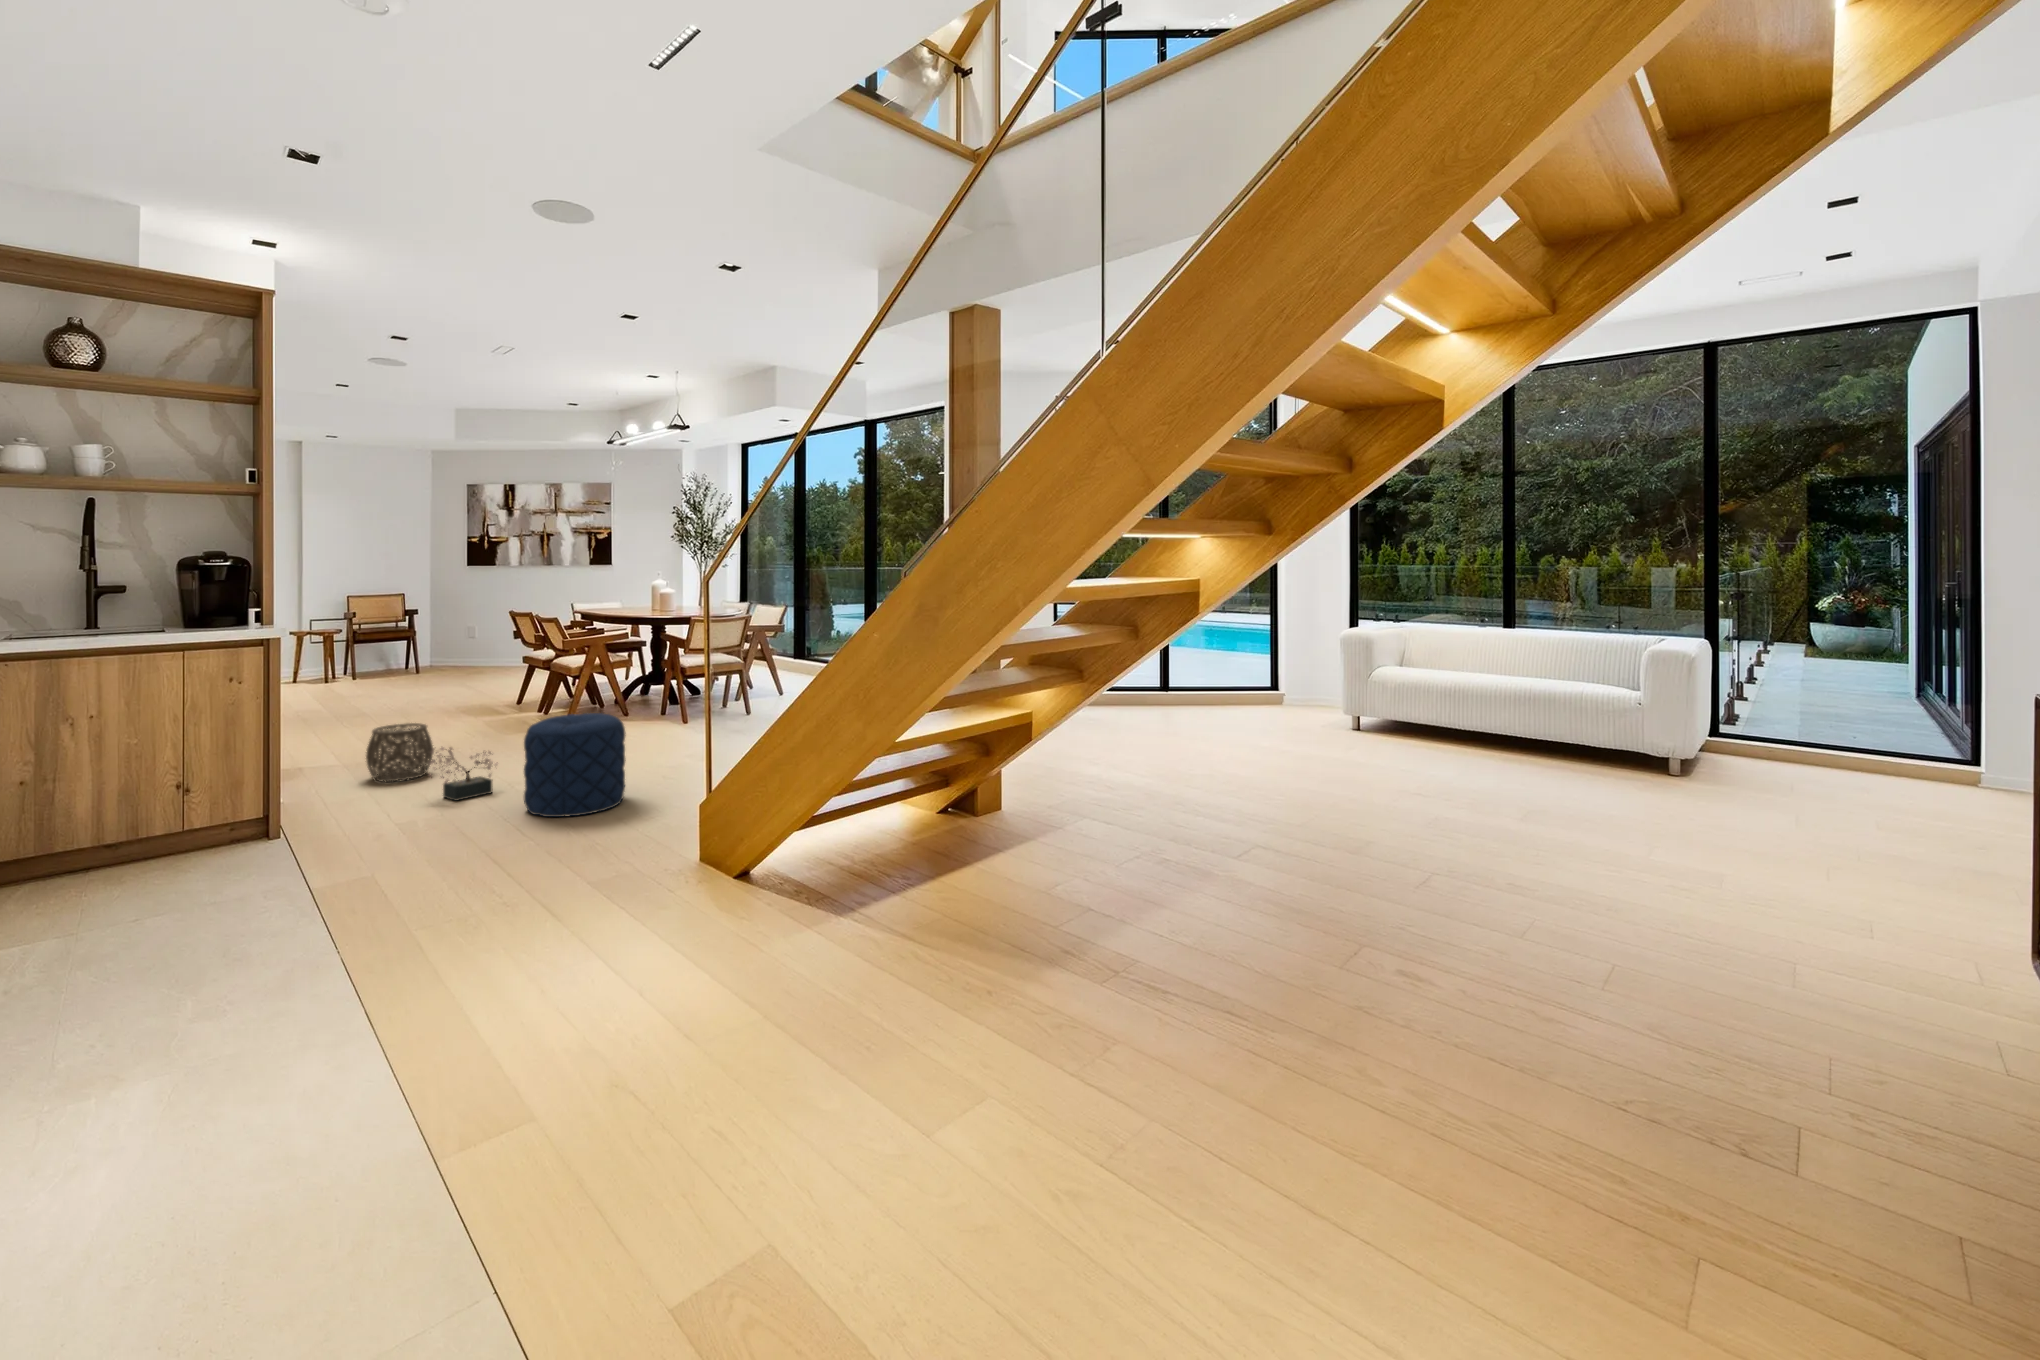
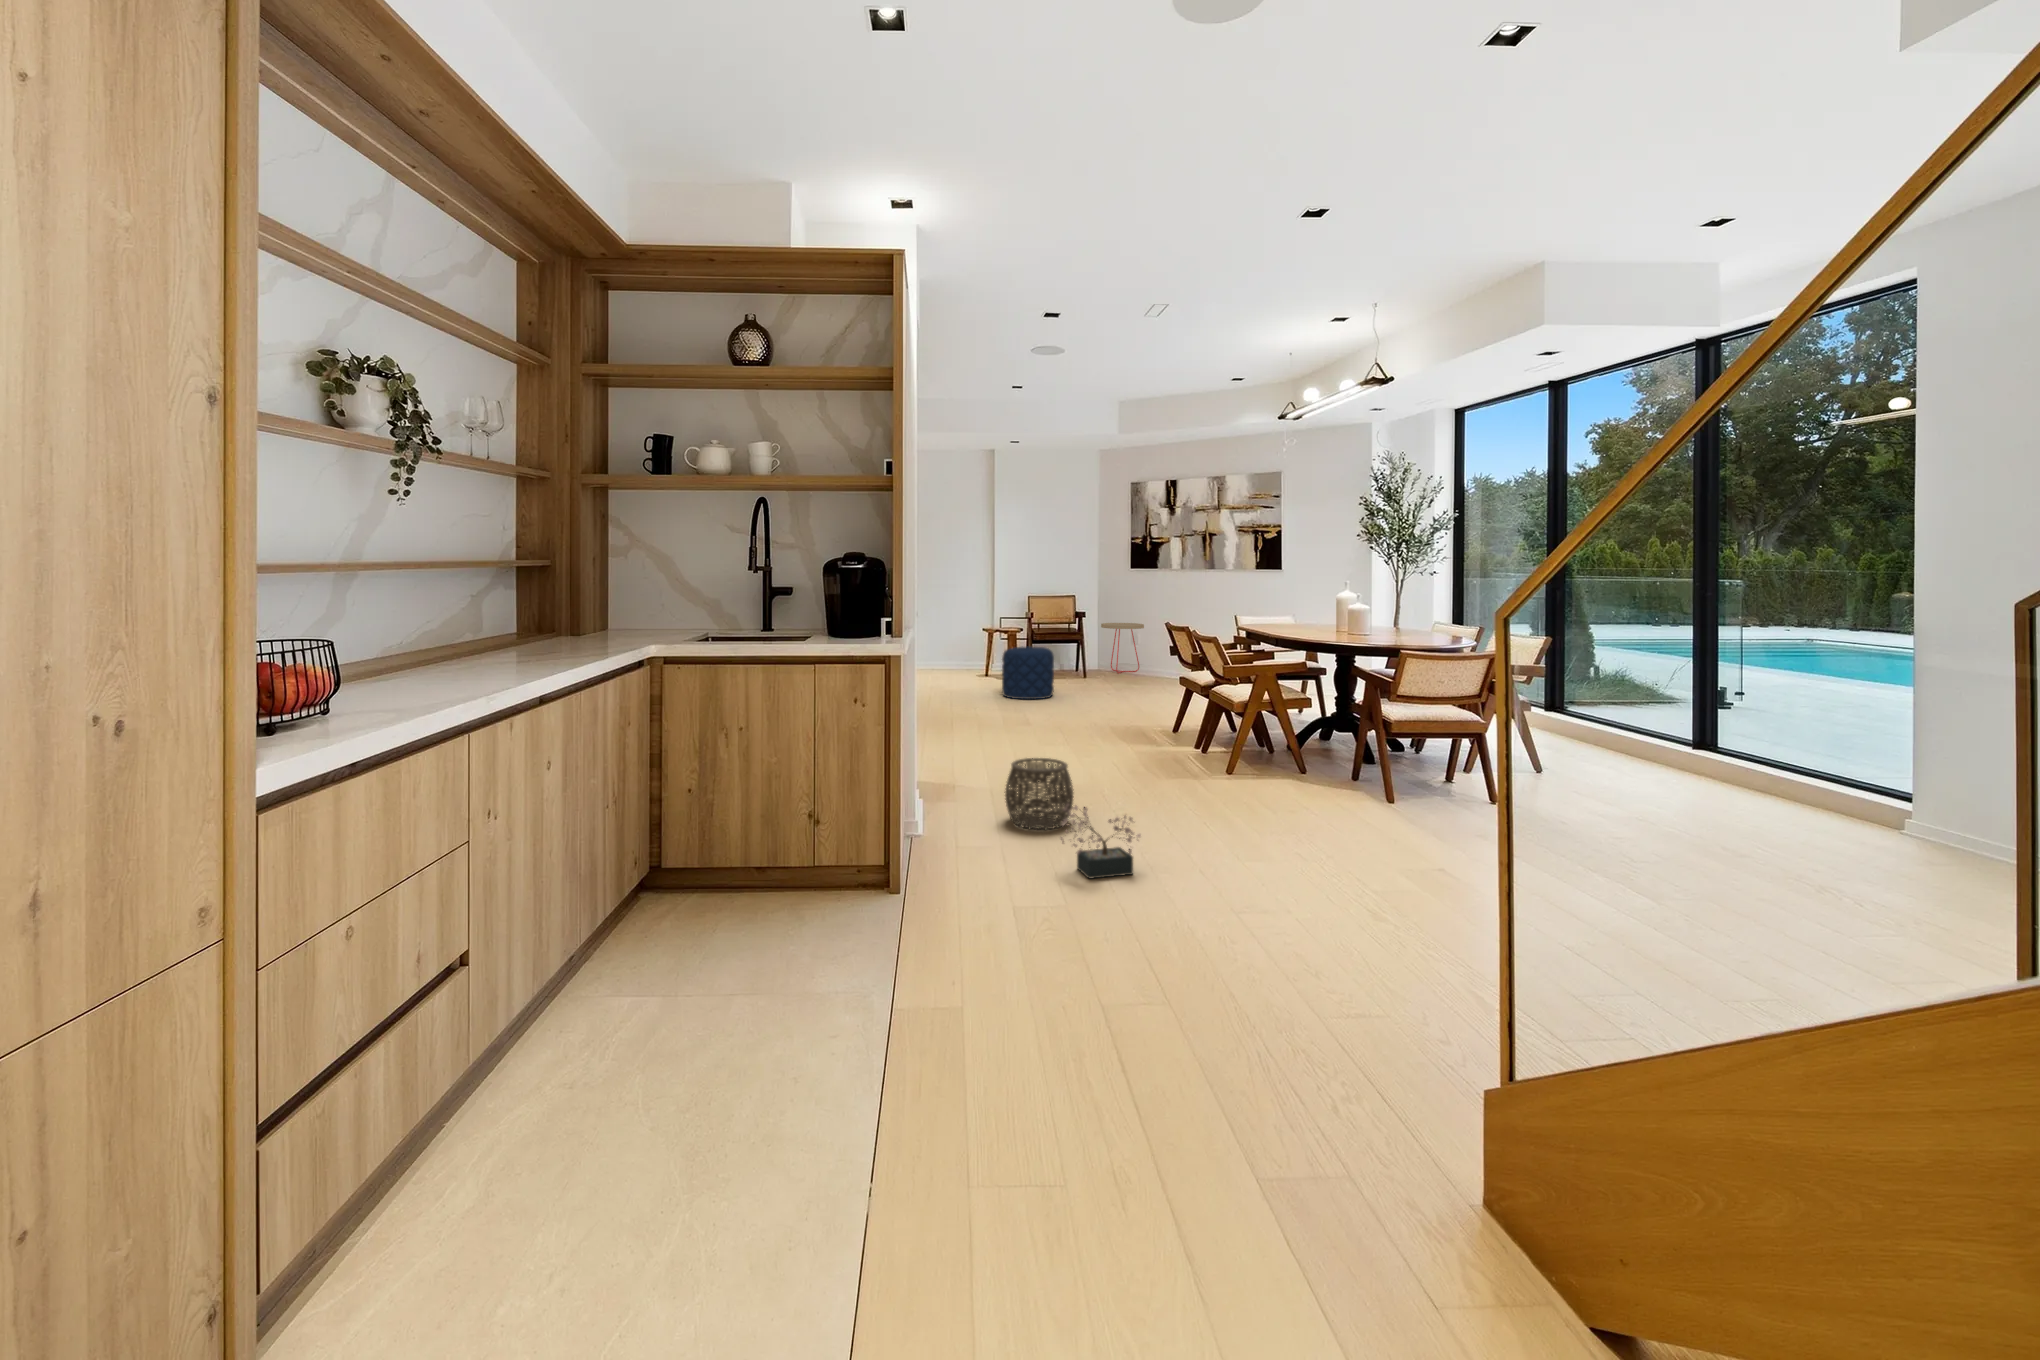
side table: none [435,618,481,666] -> present [1101,623,1144,673]
pouf: present [524,713,626,817] -> present [1002,646,1054,699]

